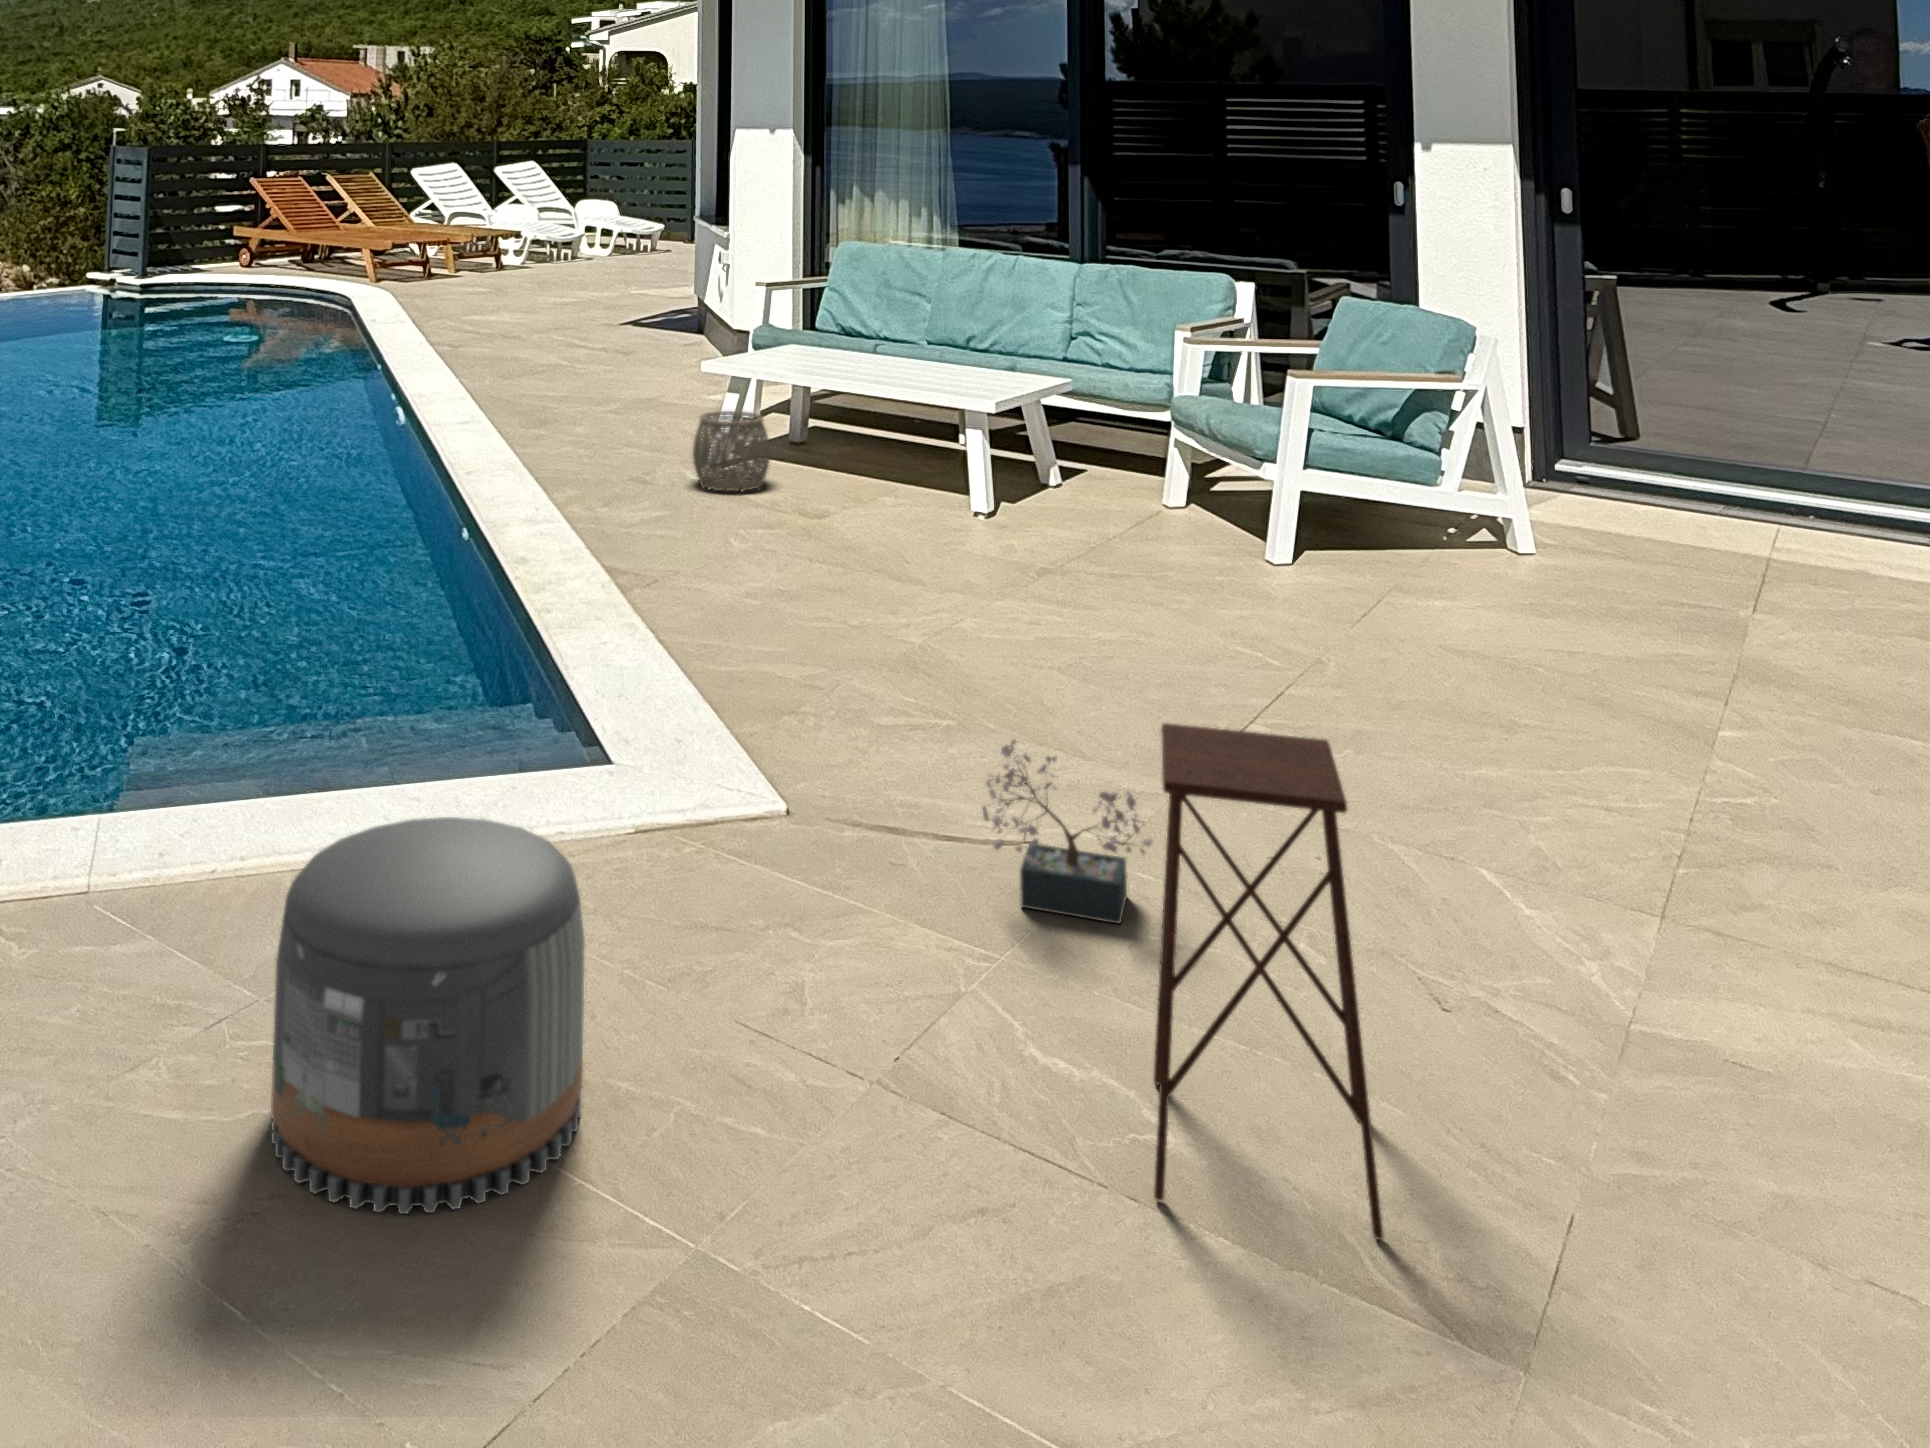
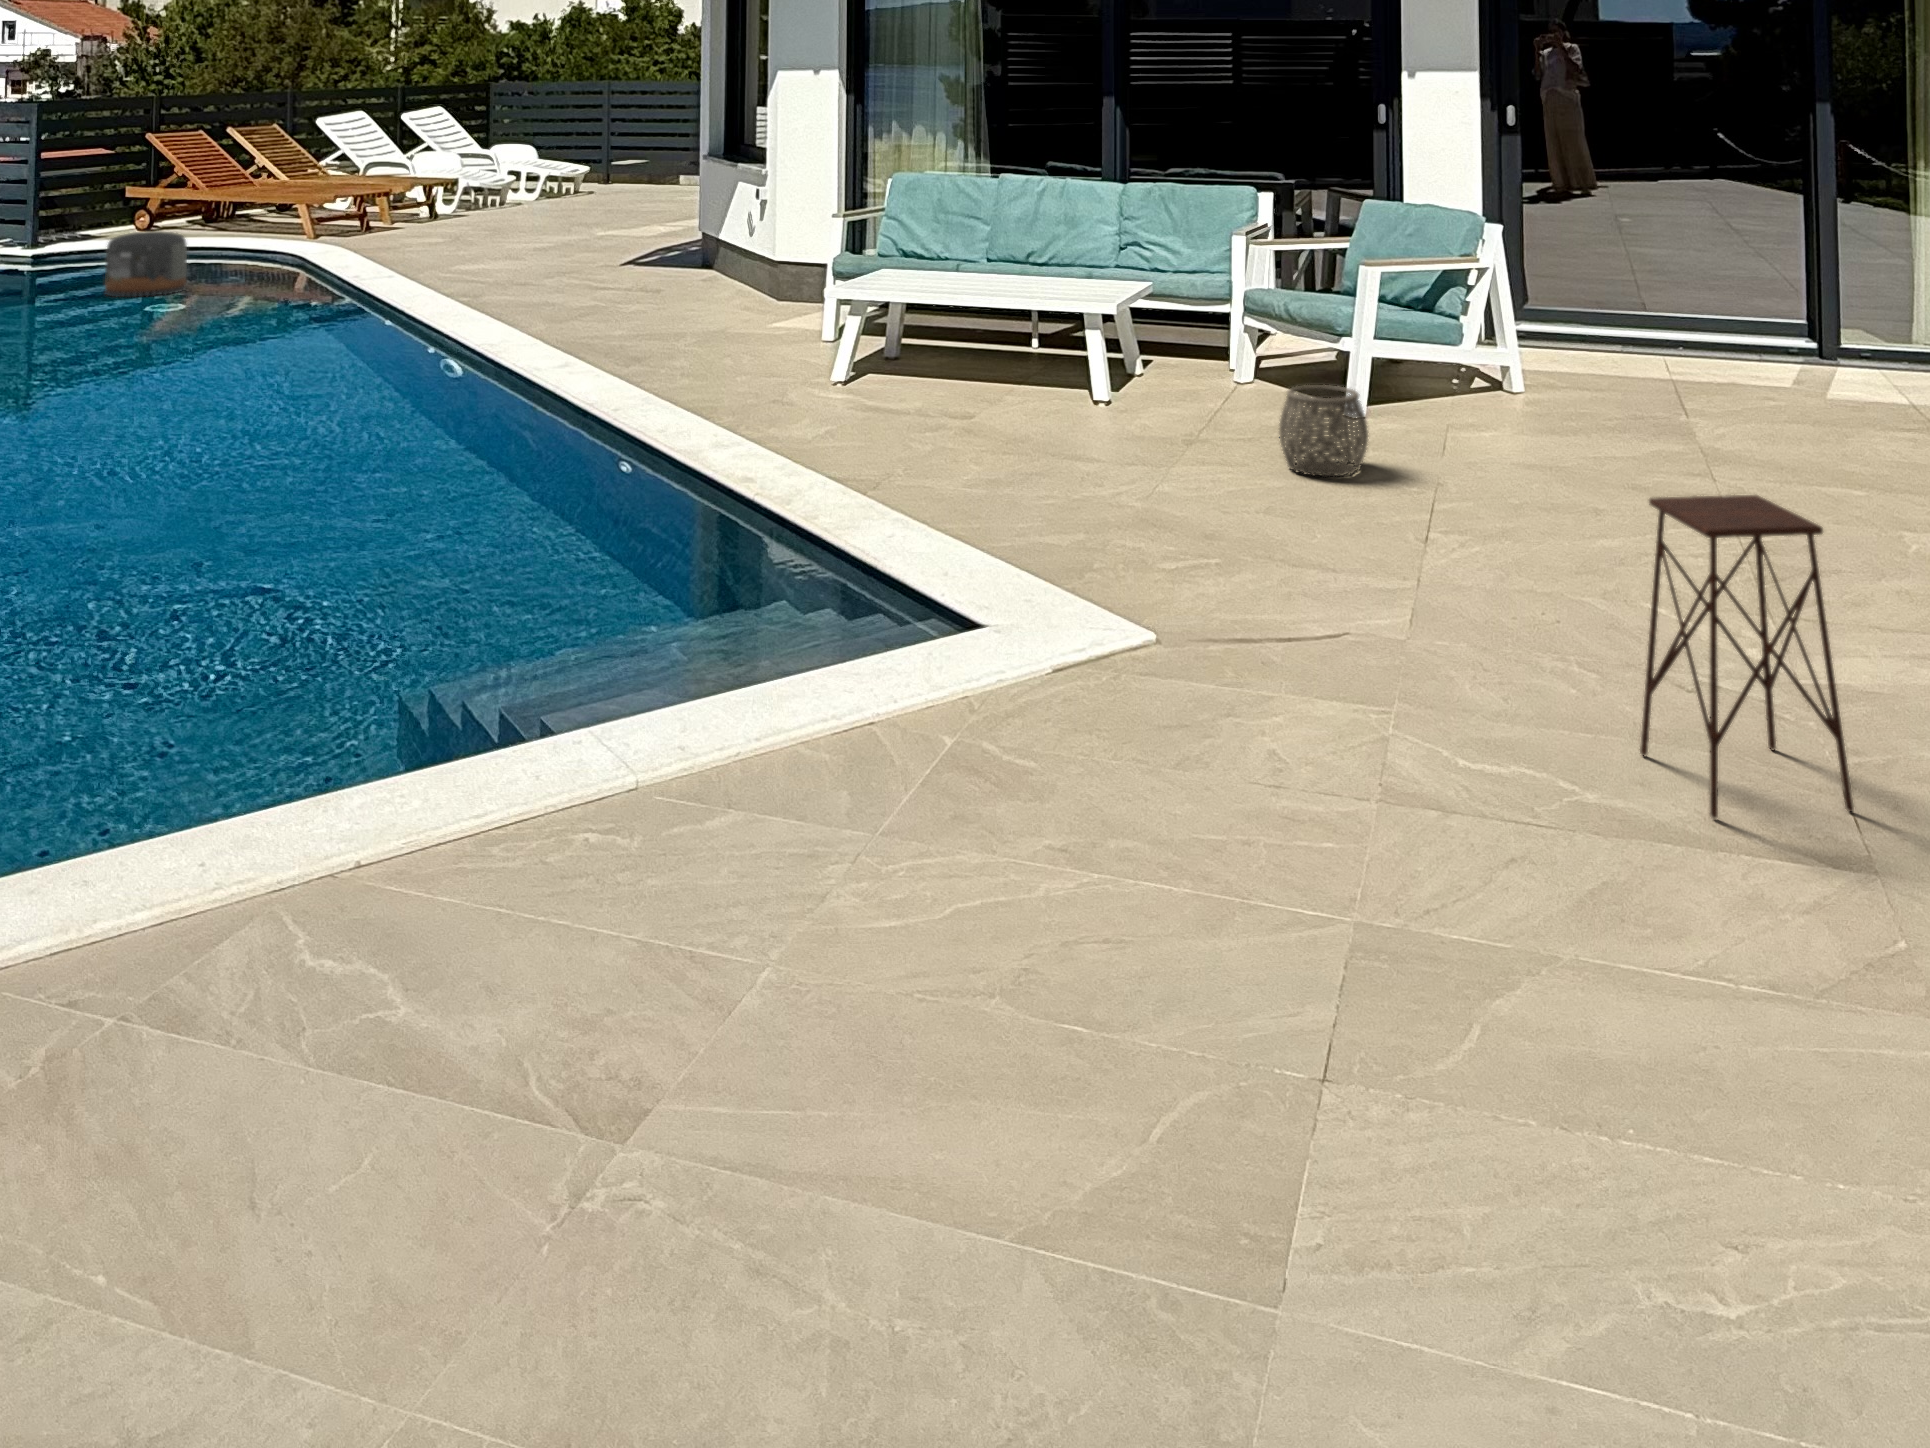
woven basket: present [693,411,770,491] -> present [1279,385,1368,476]
decorative plant: present [982,740,1152,924] -> none [1400,544,1534,668]
pouf: present [271,817,585,1214] -> present [105,231,187,297]

